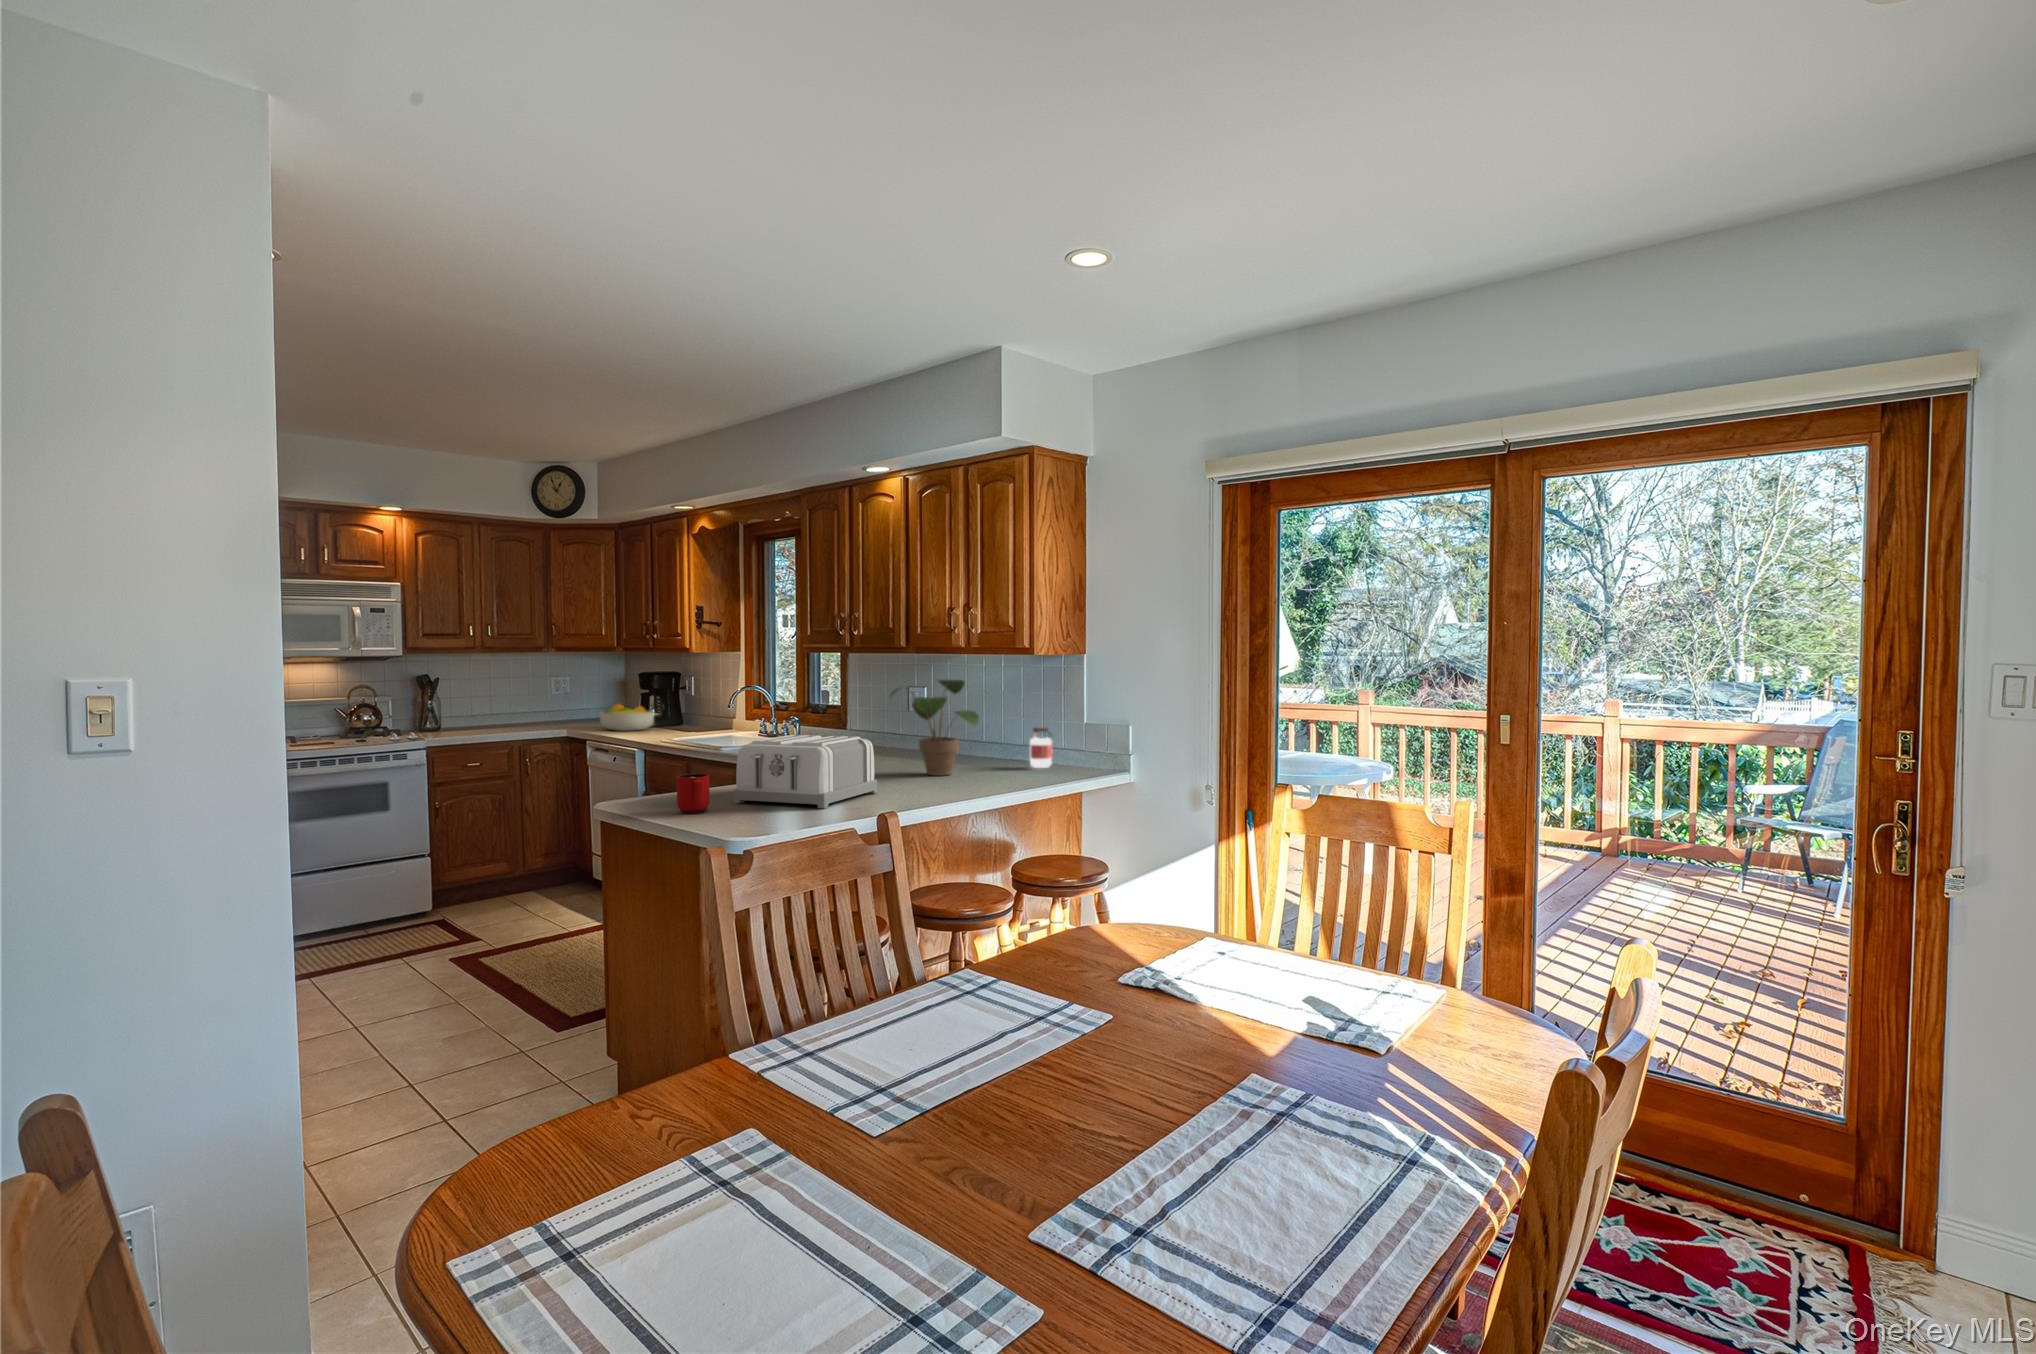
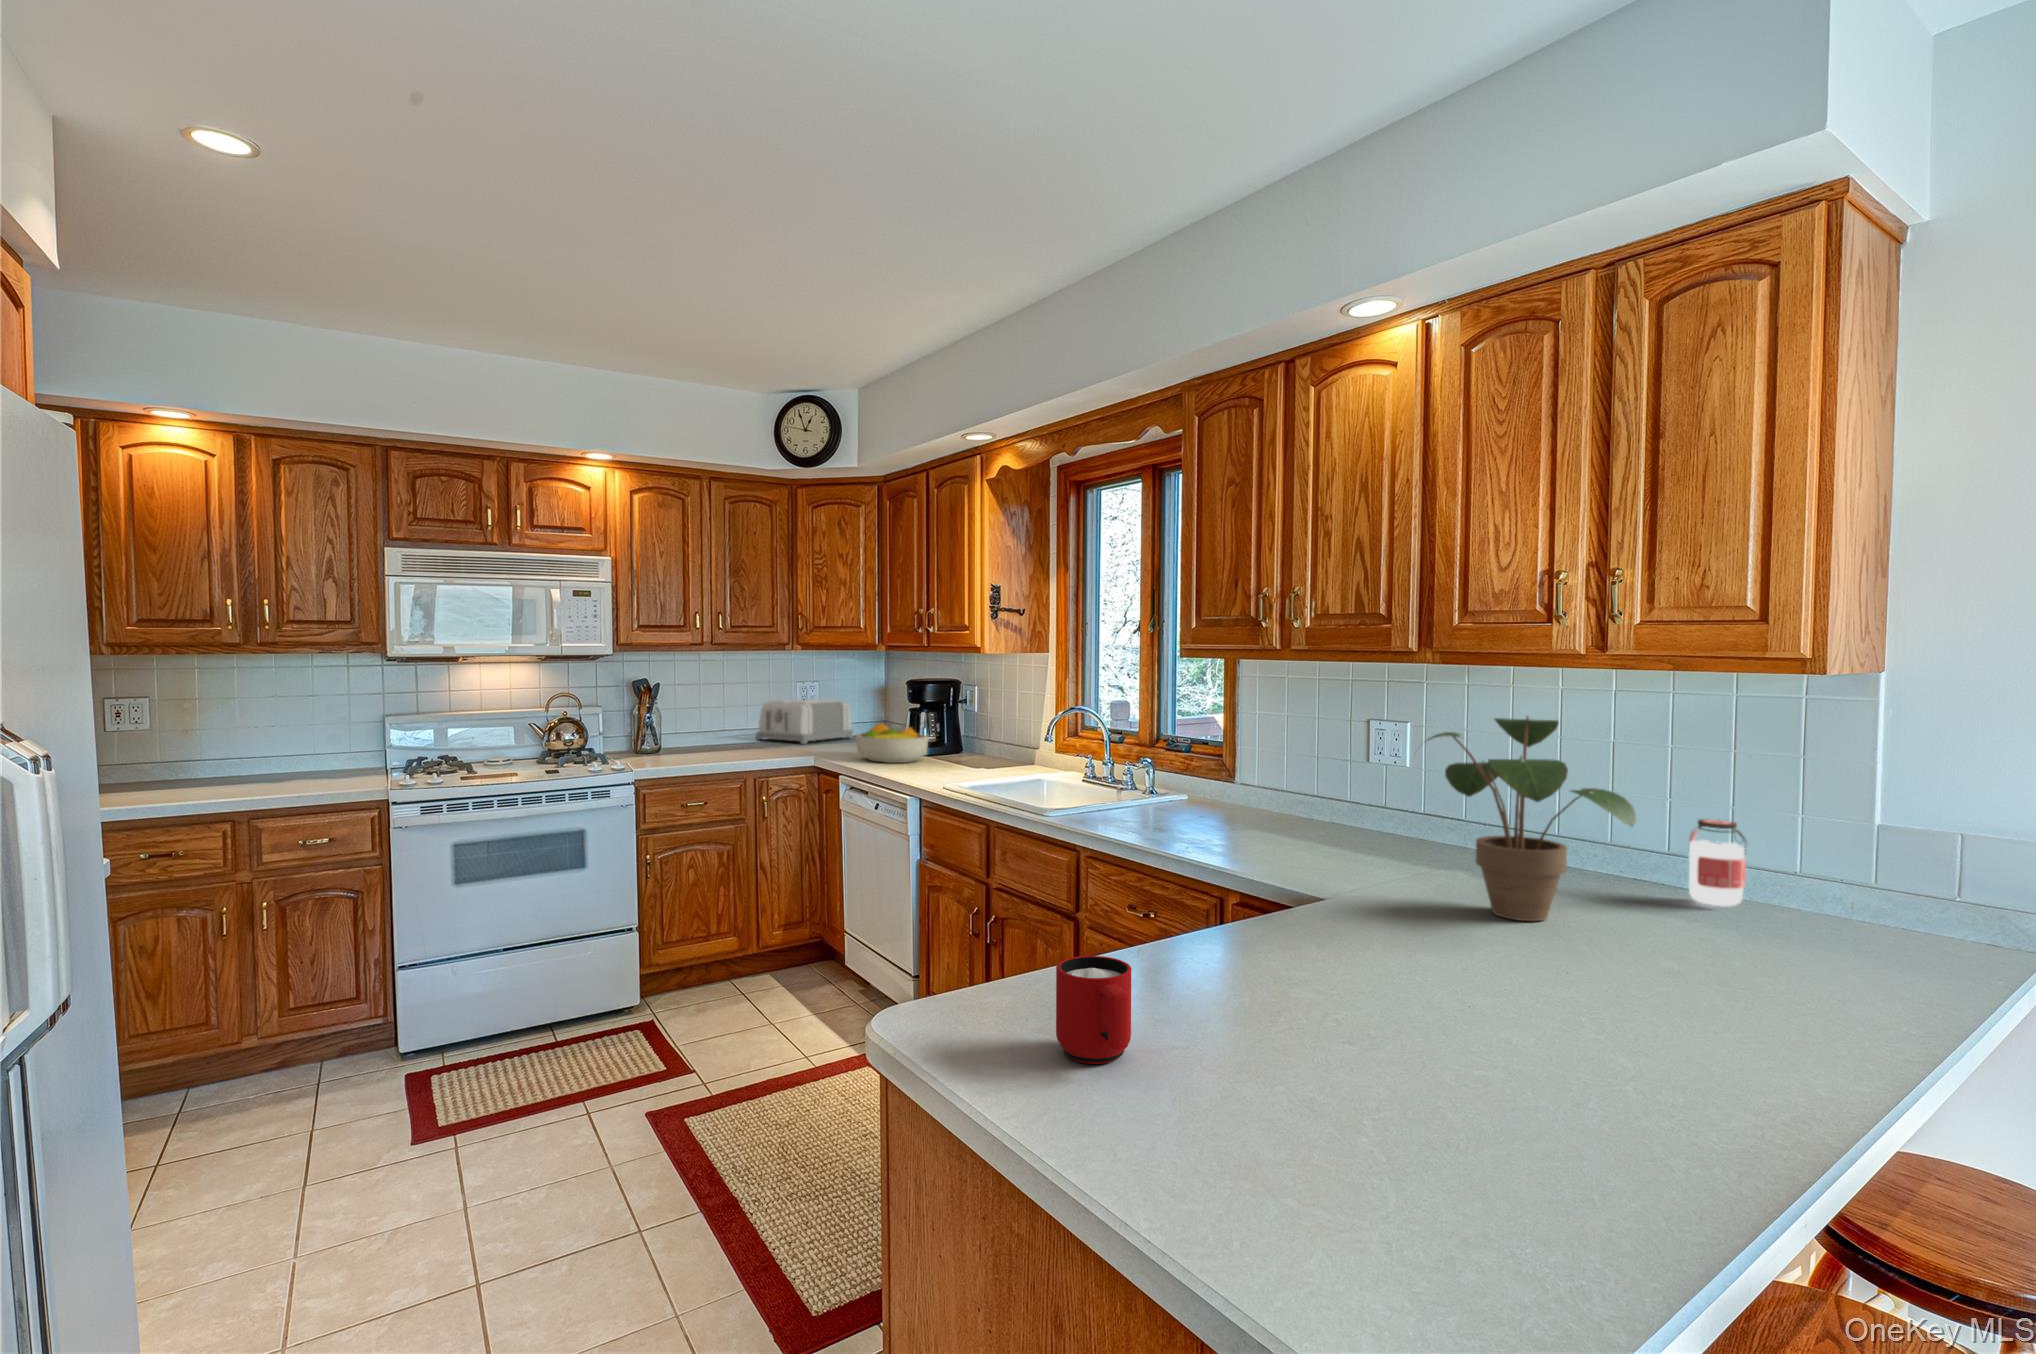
toaster: present [734,735,877,808] -> present [756,698,853,744]

